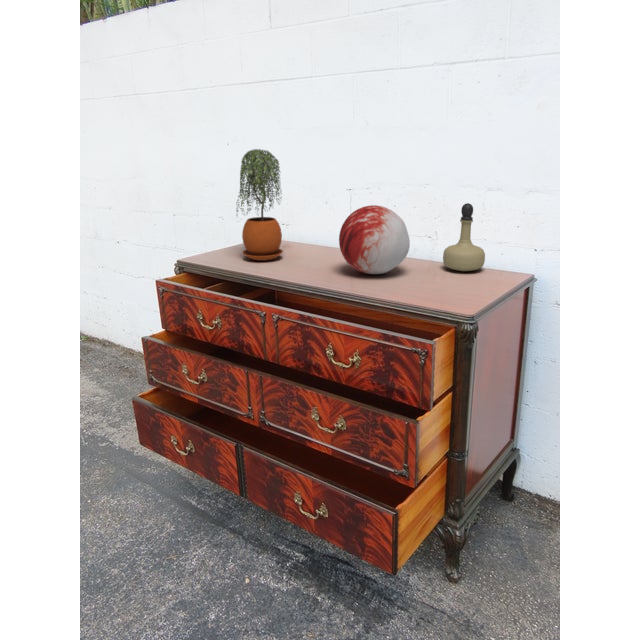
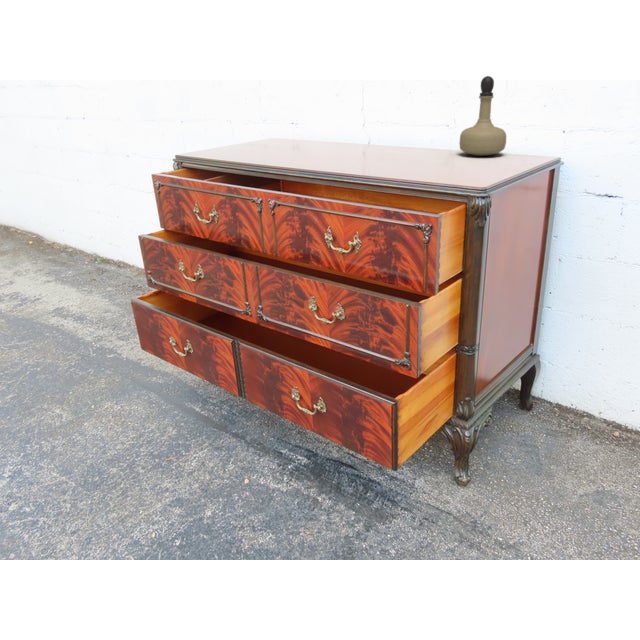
potted plant: present [236,149,283,261] -> none [234,25,286,152]
decorative orb: present [339,205,410,274] -> none [343,79,421,159]

